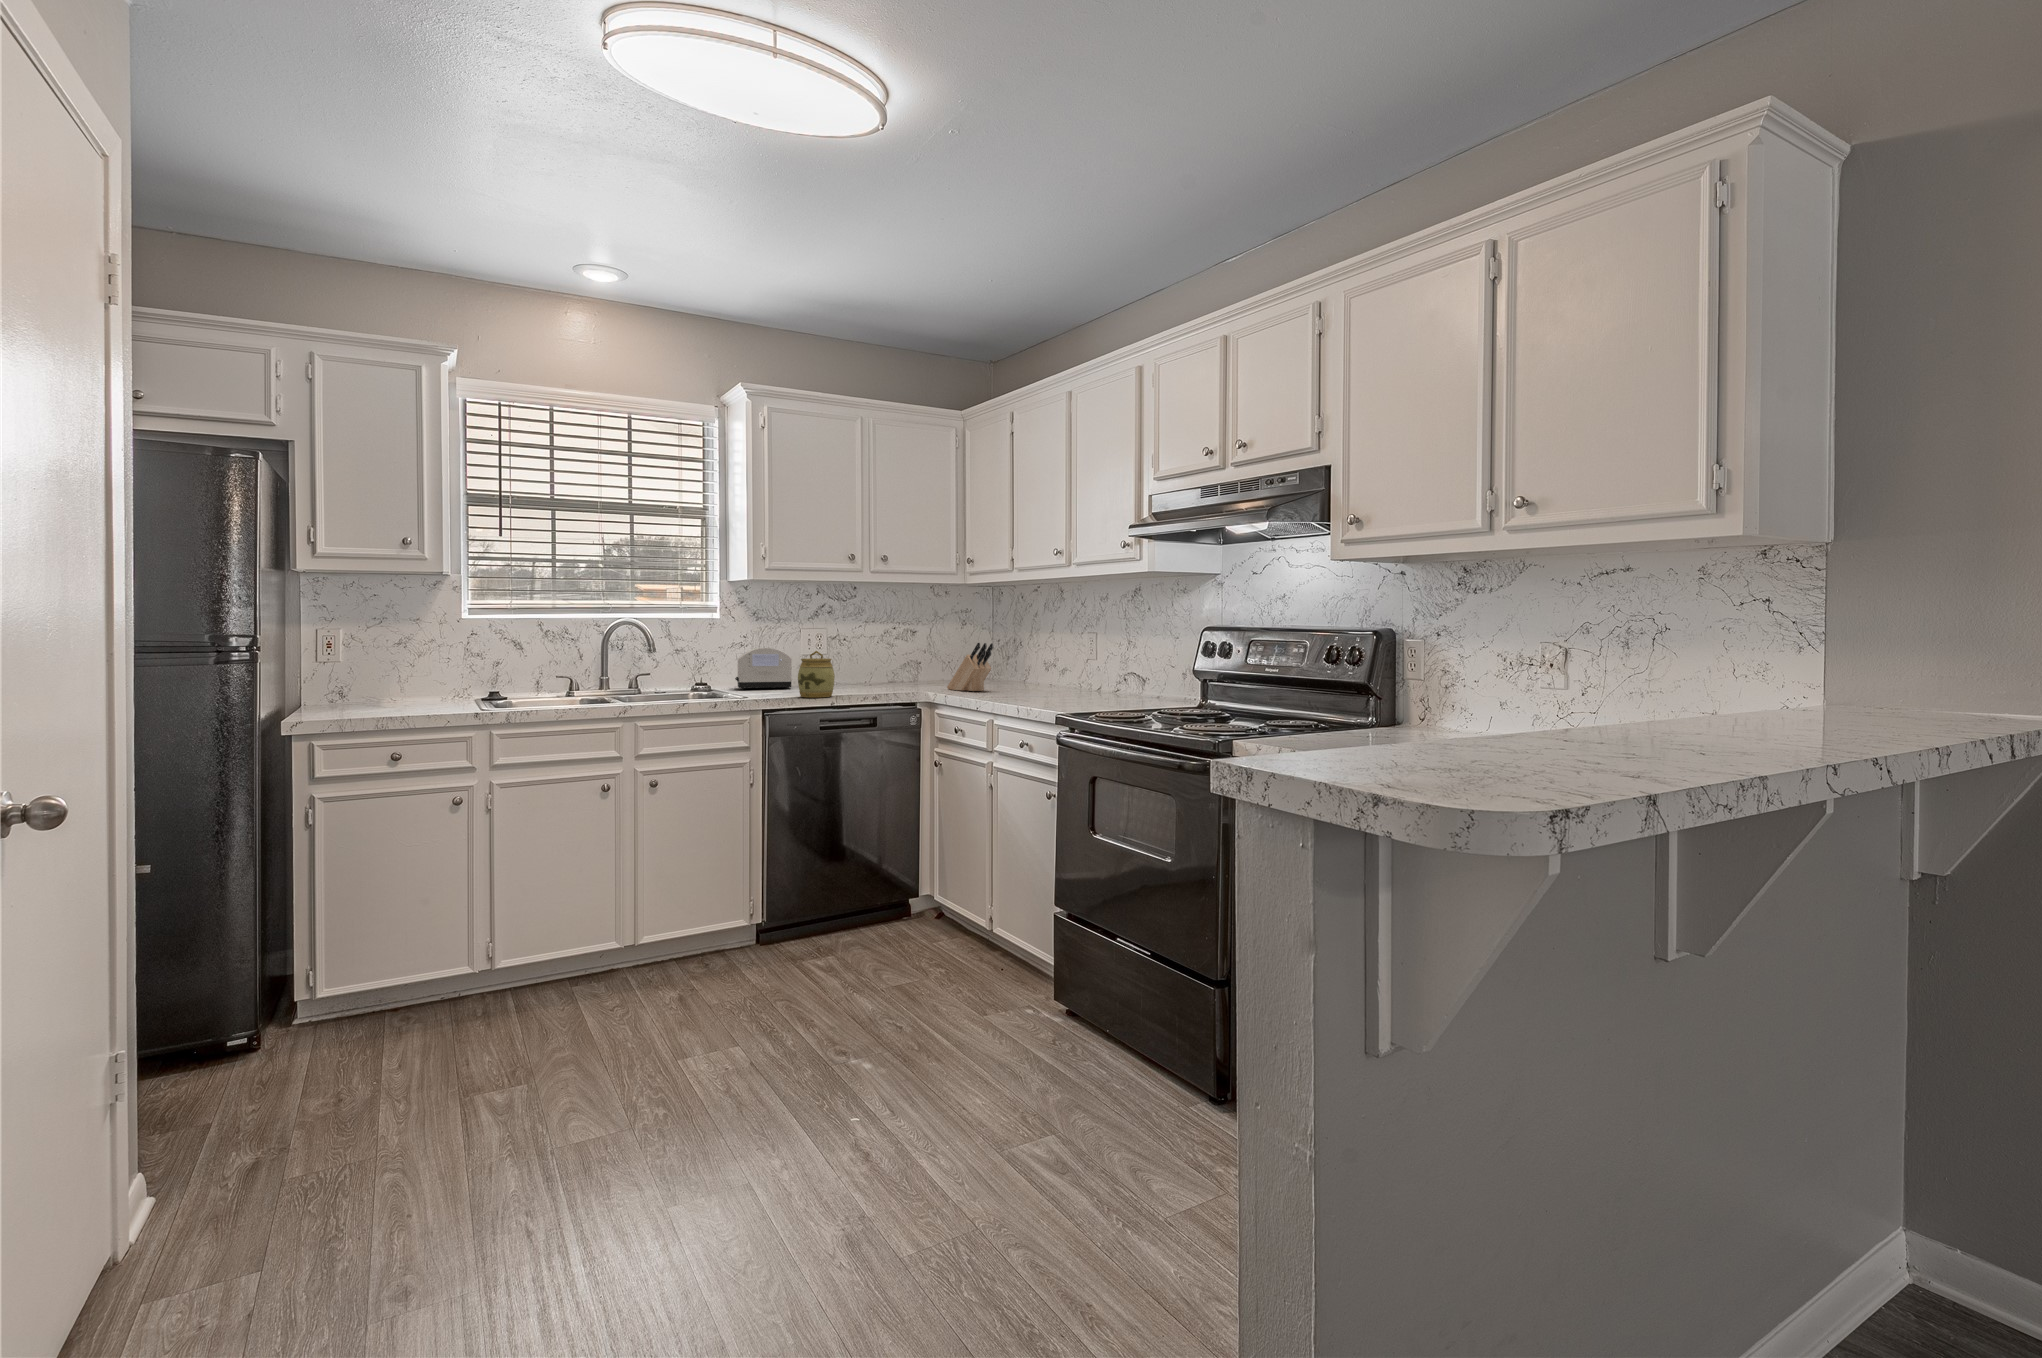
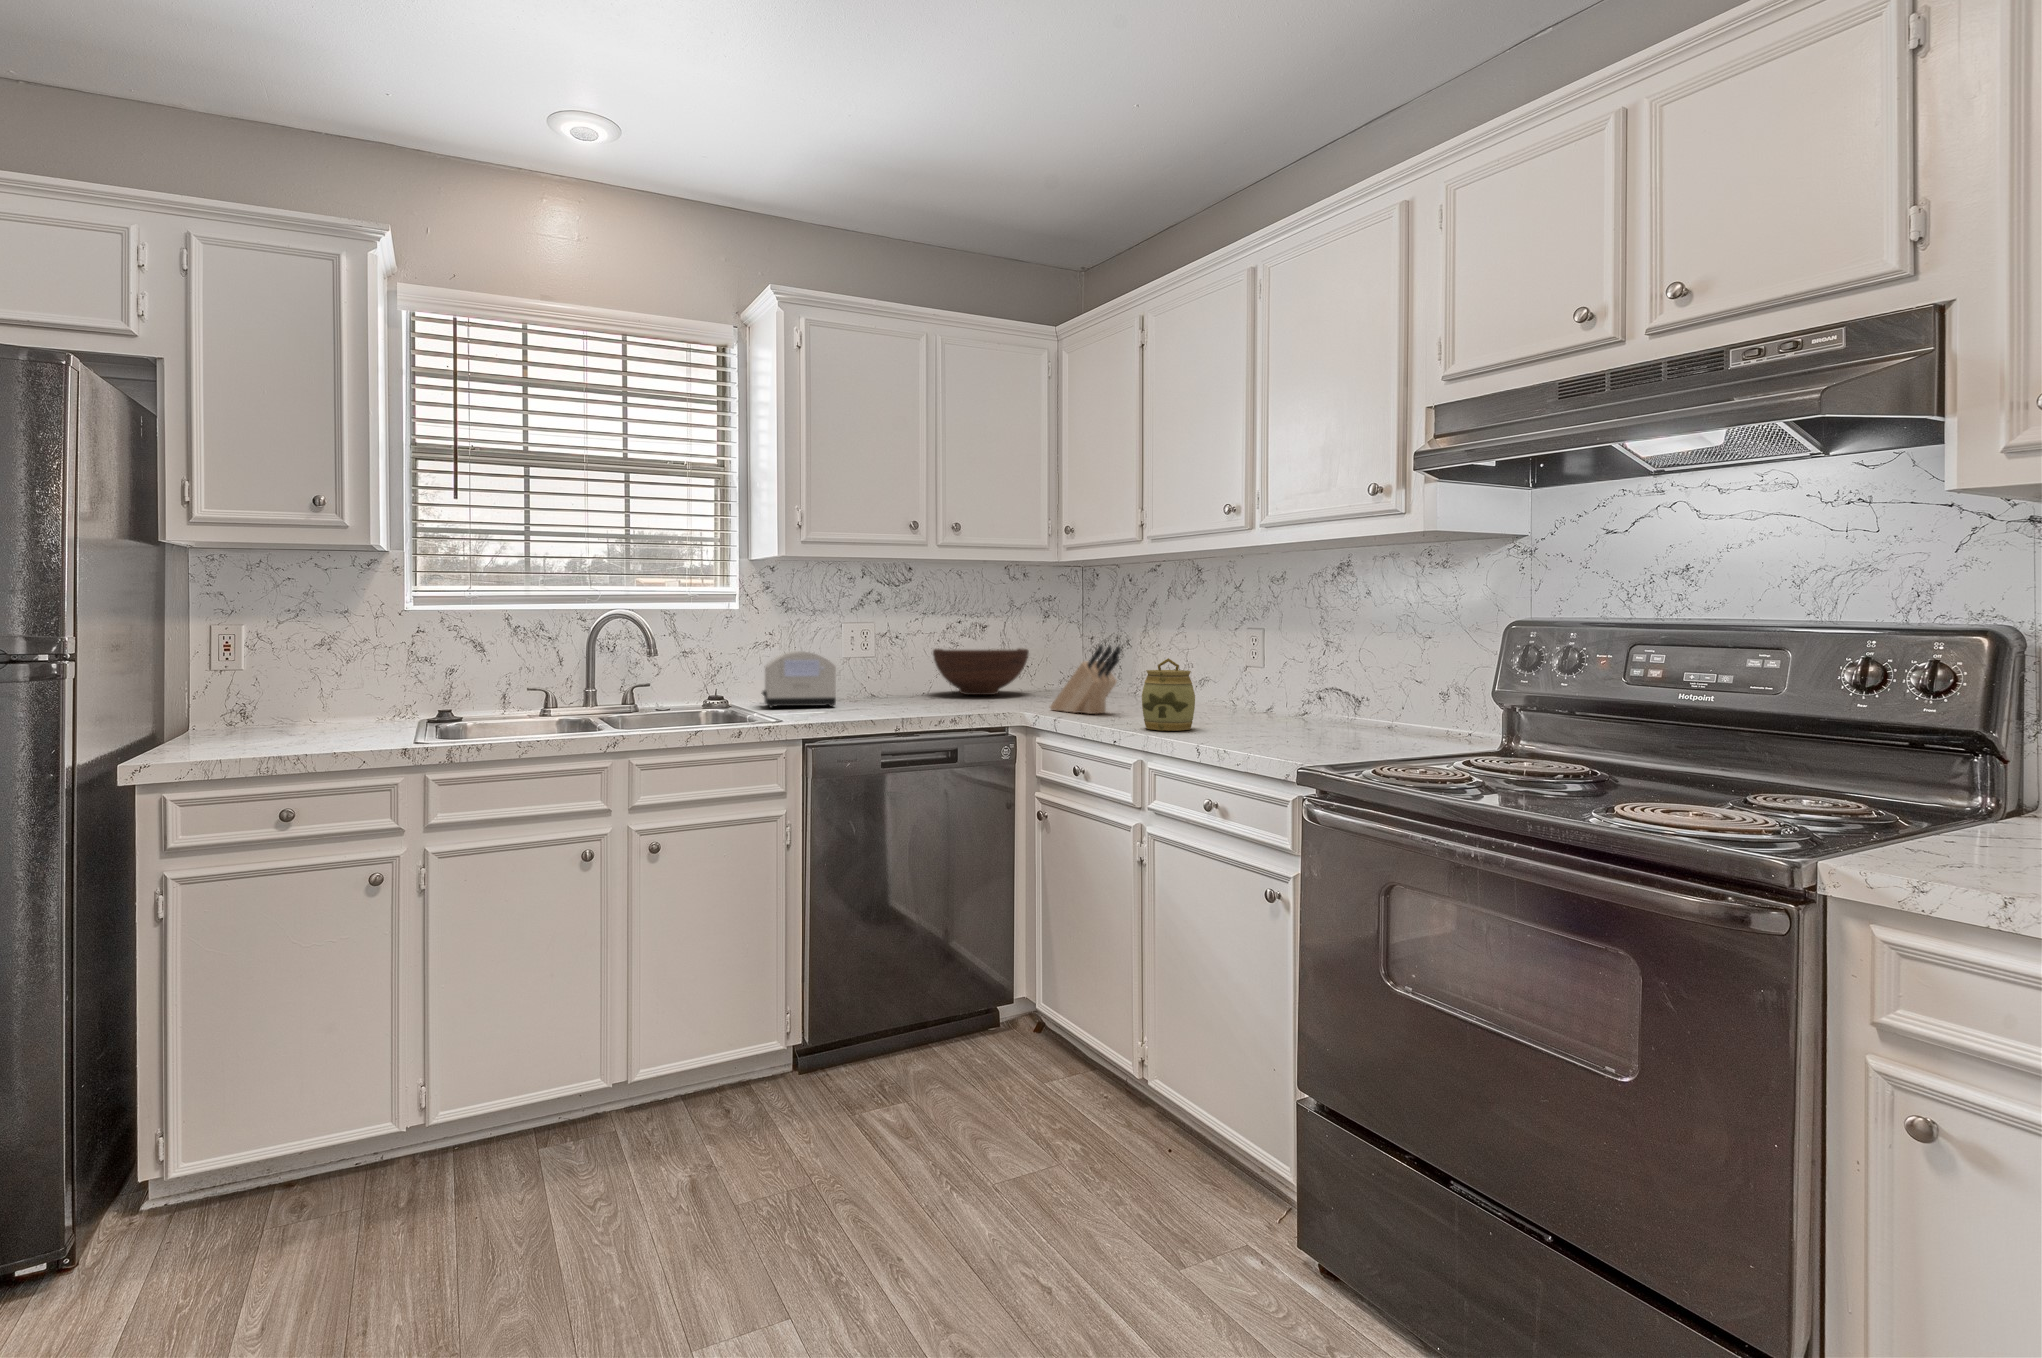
fruit bowl: none [868,645,943,681] -> present [933,649,1029,695]
jar: present [798,651,835,697] -> present [1142,658,1195,731]

